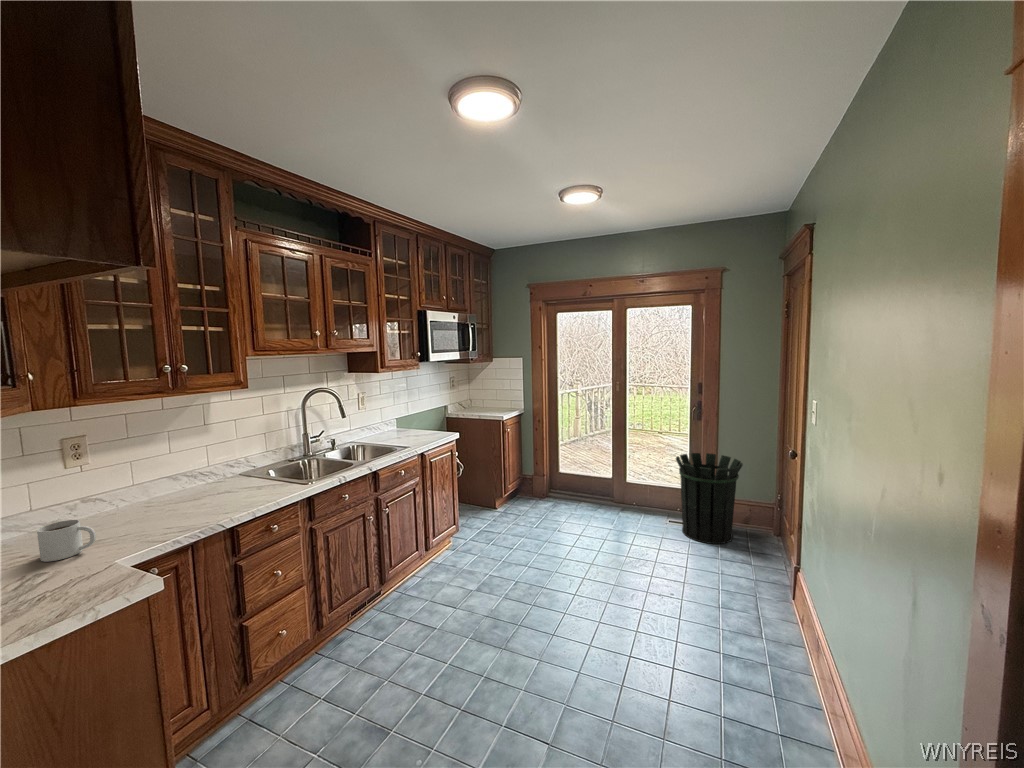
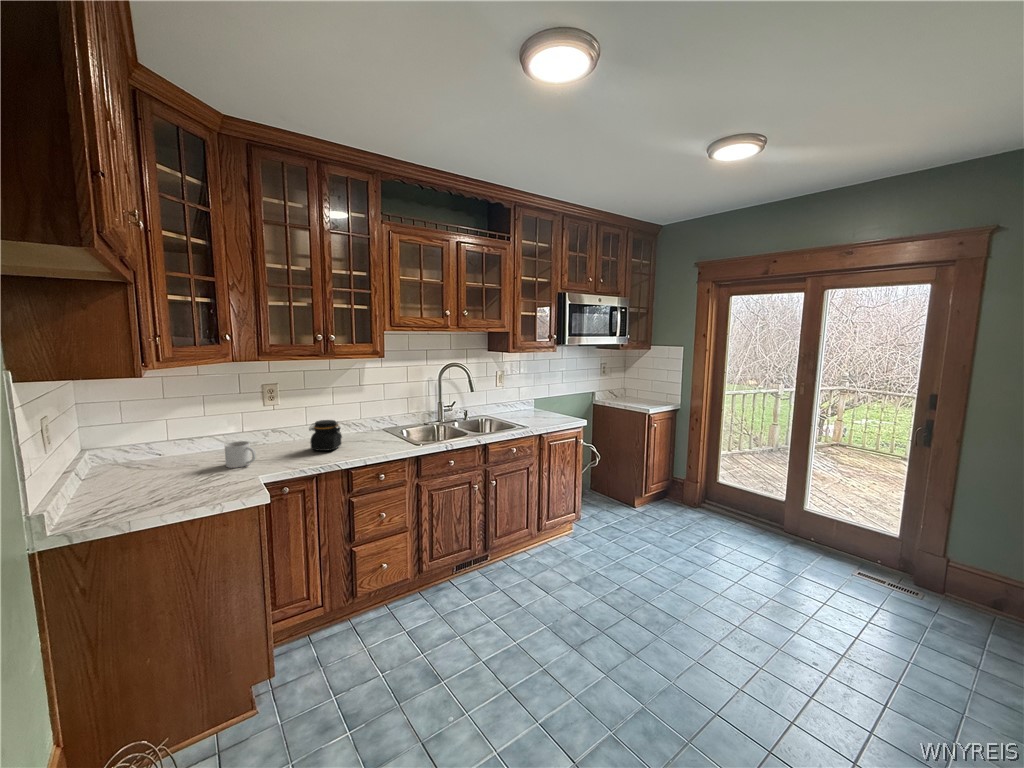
waste bin: present [676,453,743,544] -> none [872,488,993,626]
jar: none [160,471,210,514] -> present [309,420,342,451]

